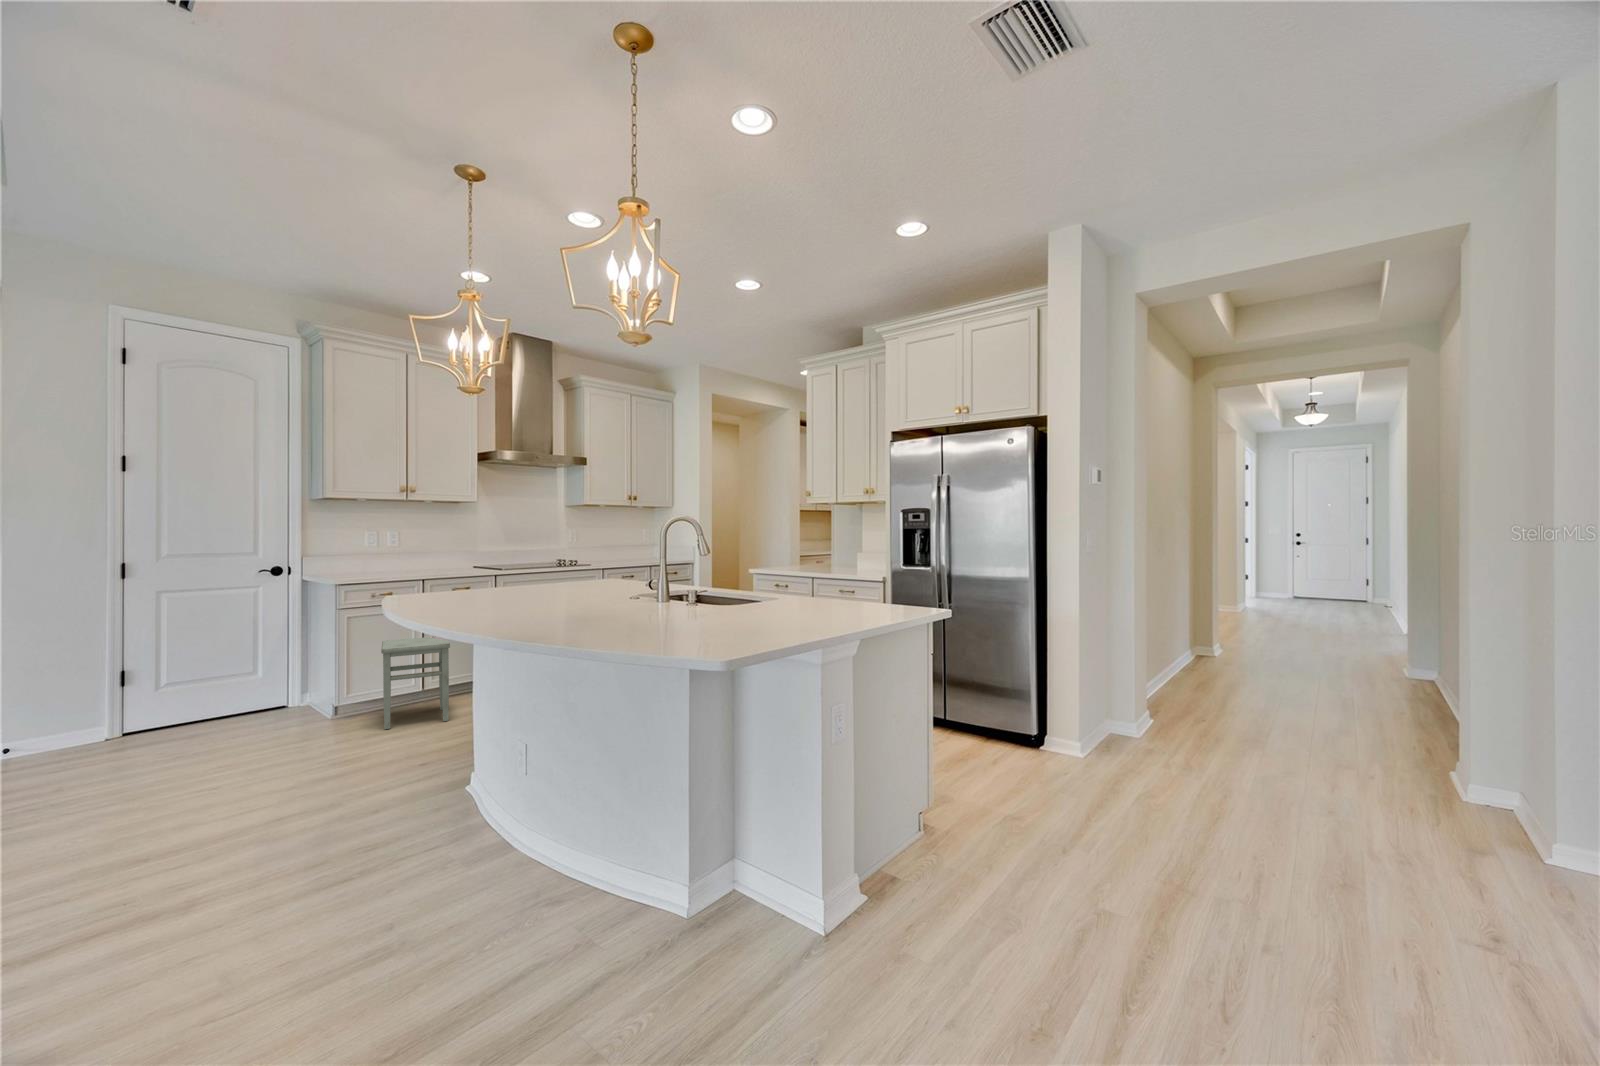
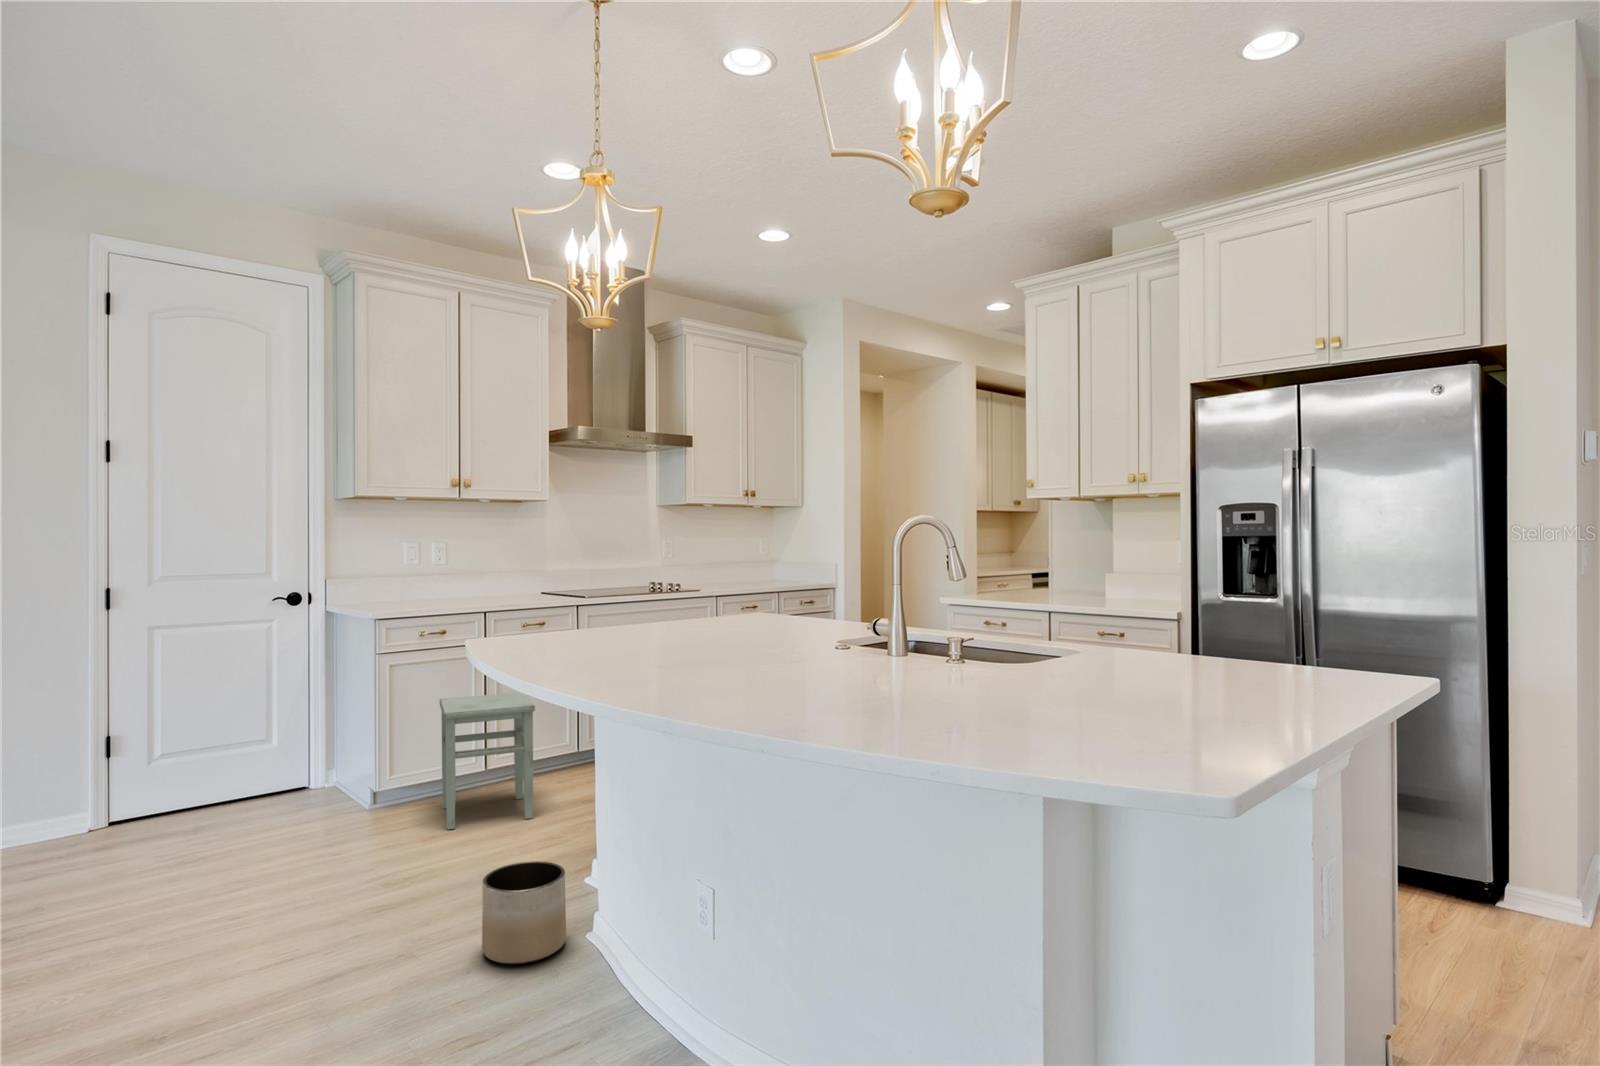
planter: none [389,740,449,803] -> present [482,861,566,965]

